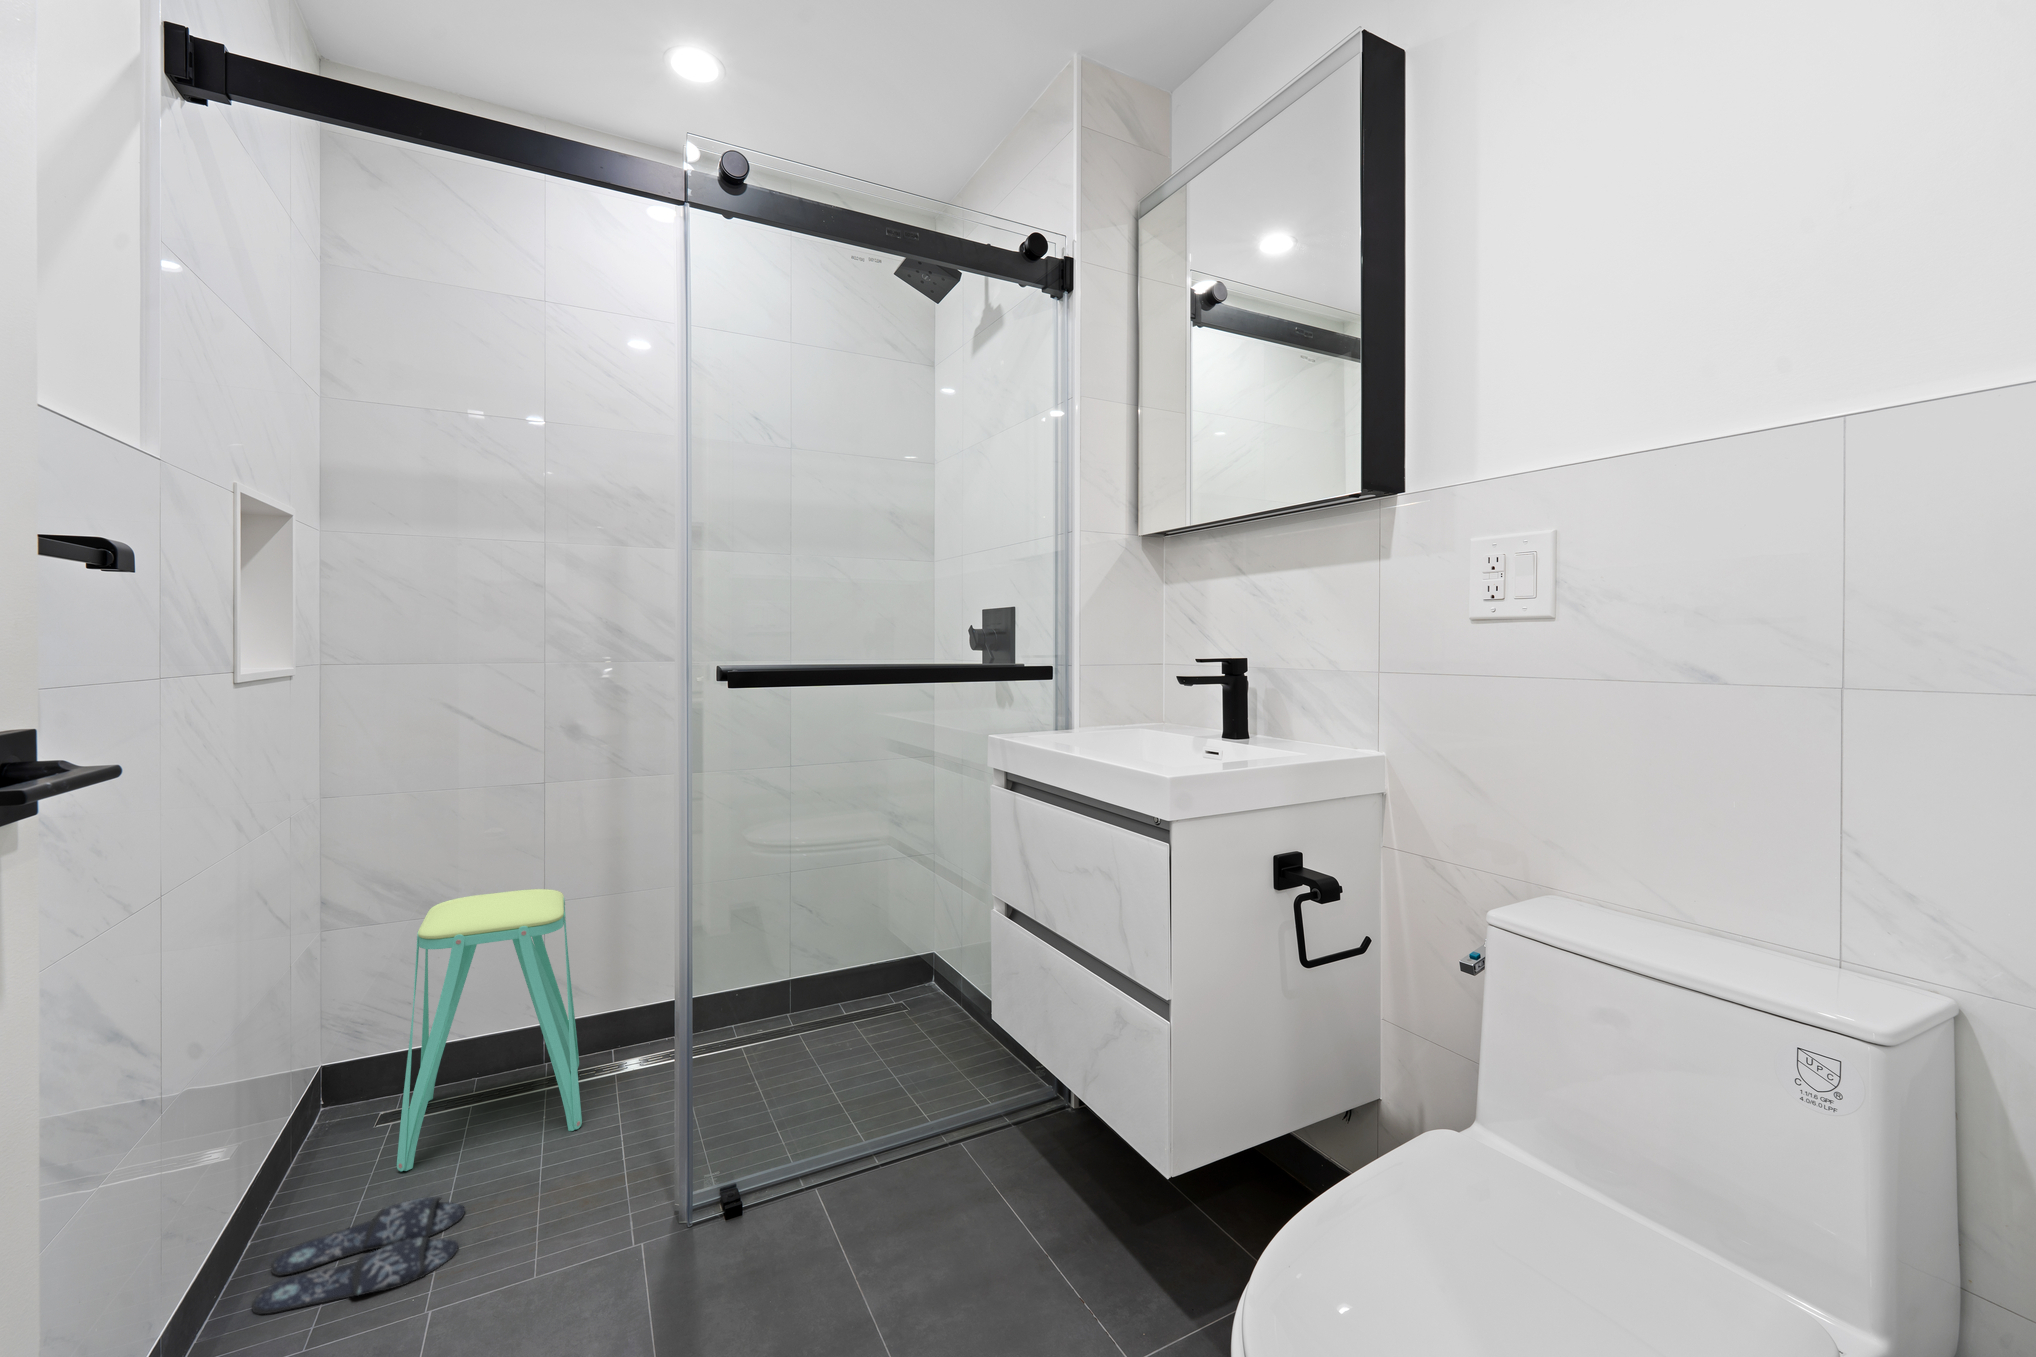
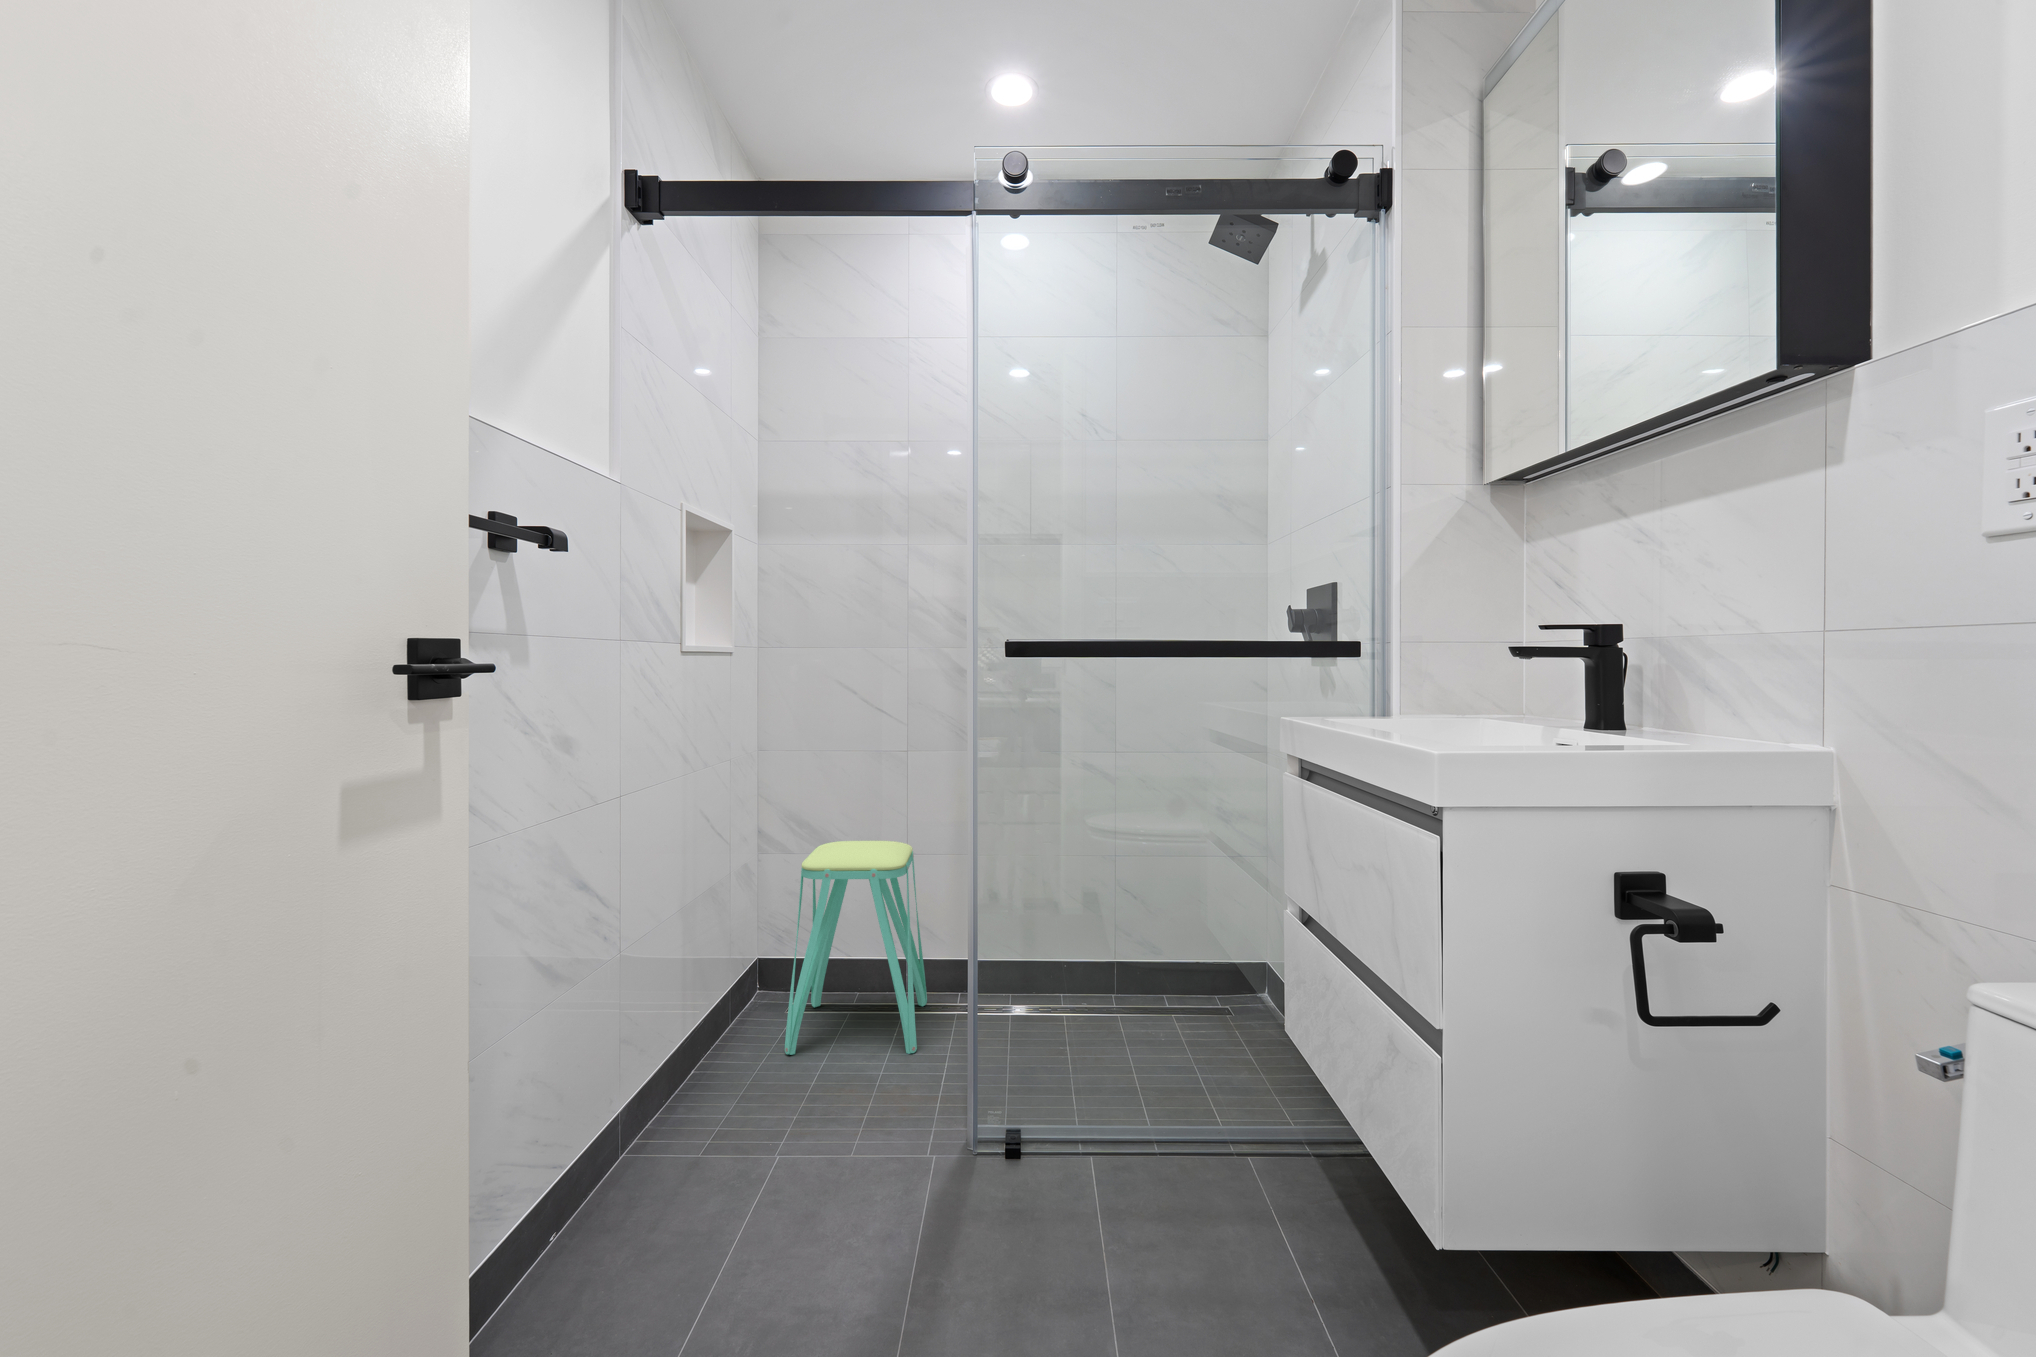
slippers: present [252,1197,465,1314] -> none [679,1077,820,1138]

